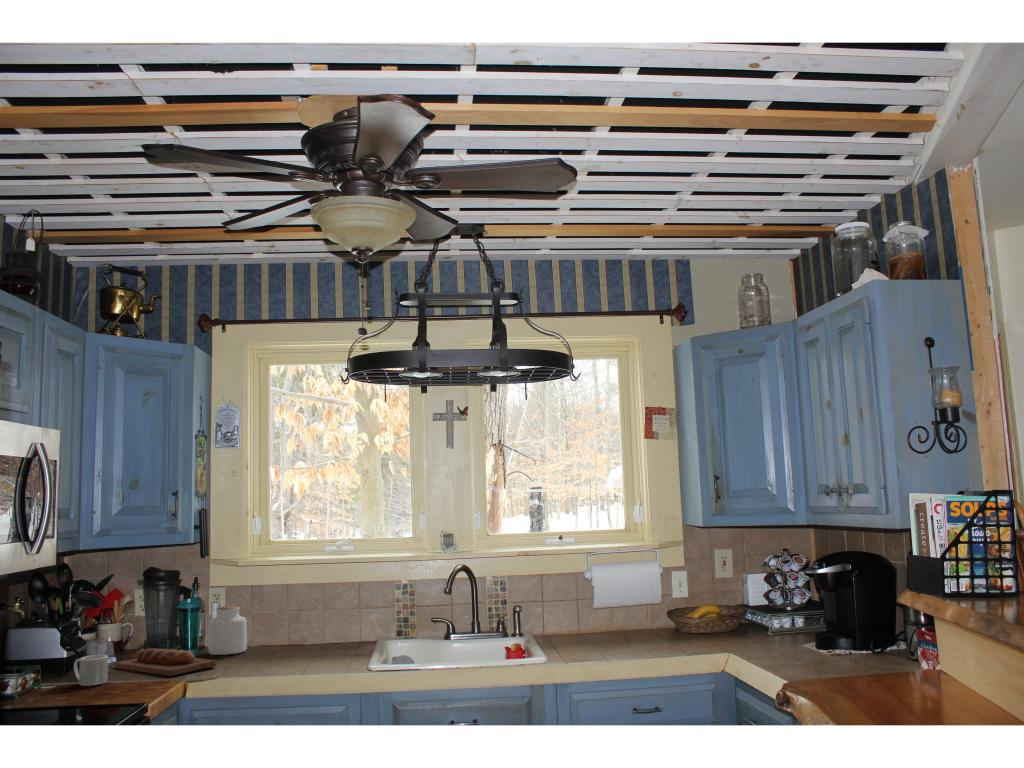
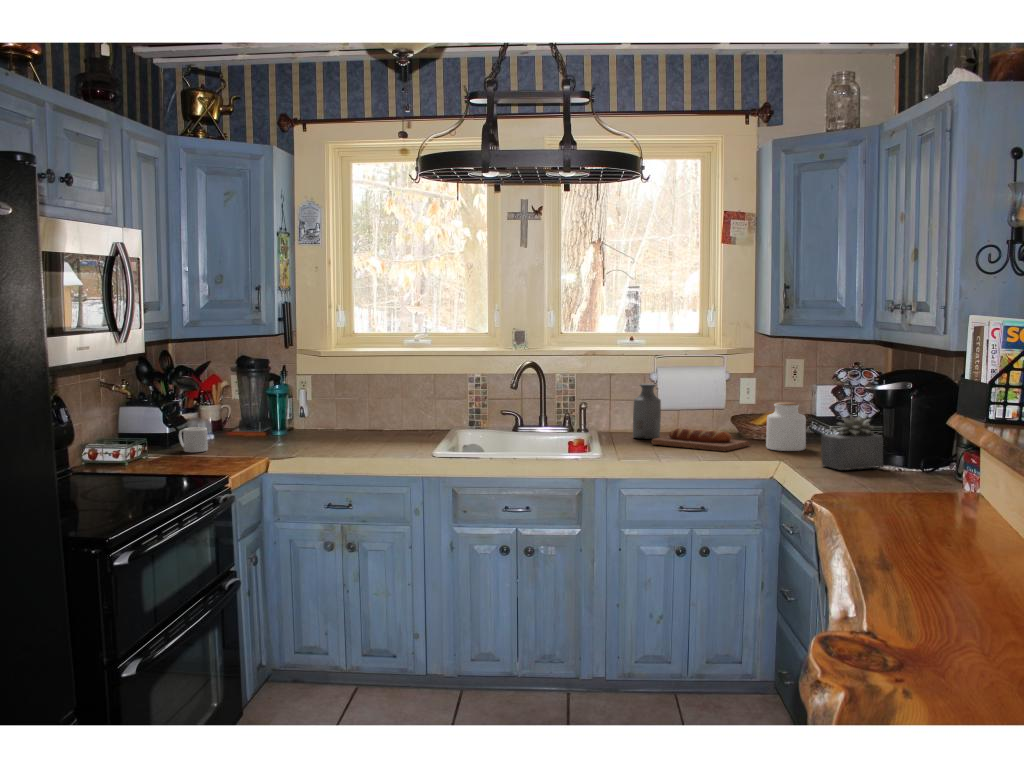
bottle: none [570,581,598,640] -> present [633,384,661,439]
jar: present [208,606,247,655] -> present [766,402,806,451]
succulent plant: none [778,612,847,673] -> present [821,416,883,470]
bread loaf: present [115,649,216,676] -> present [652,428,749,451]

